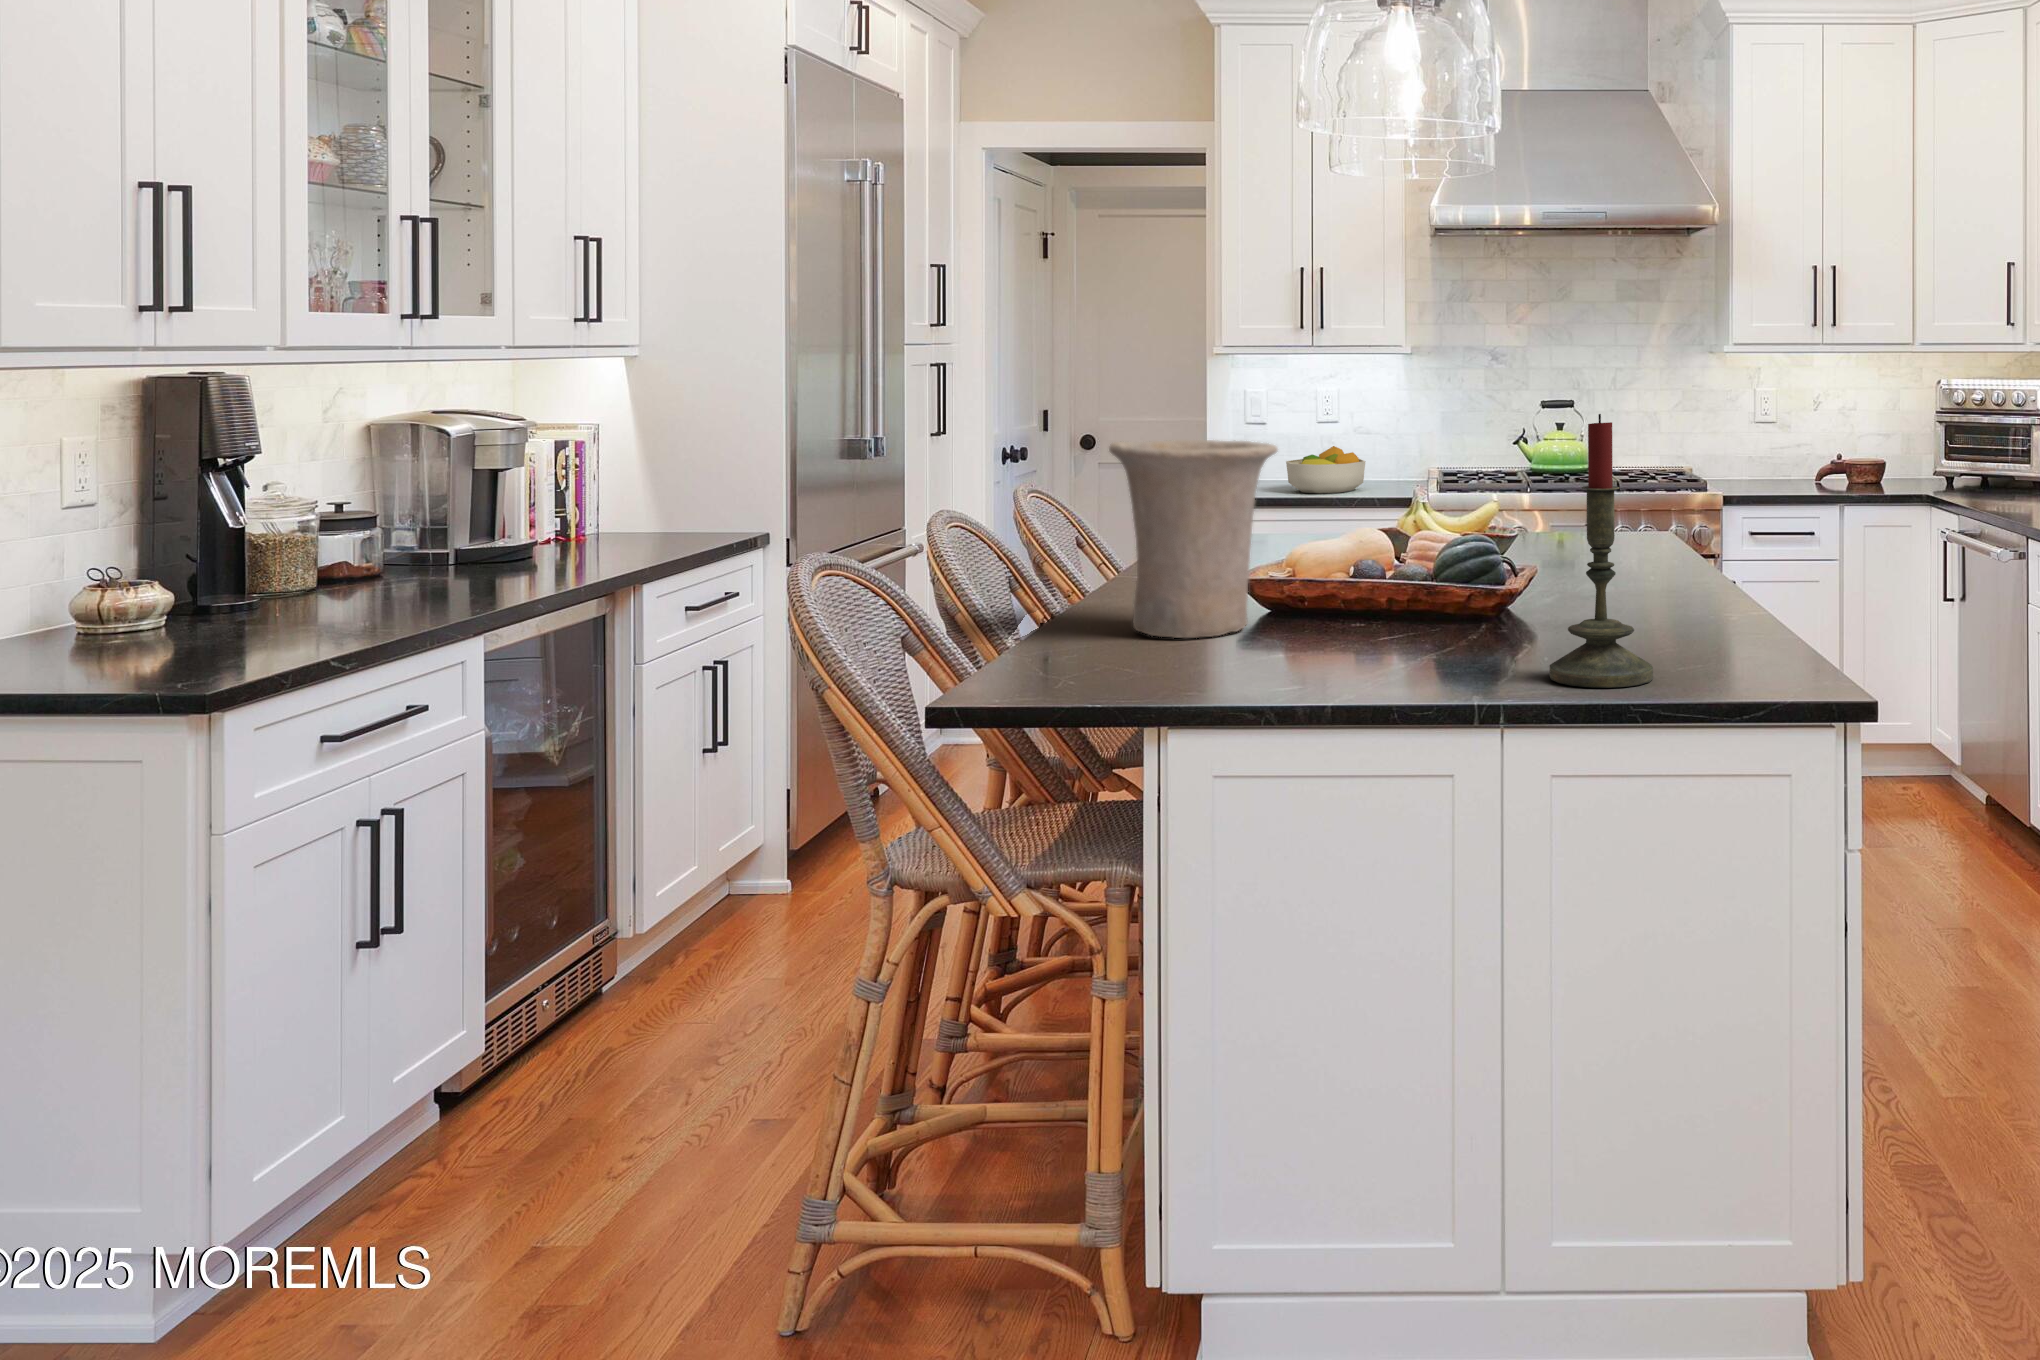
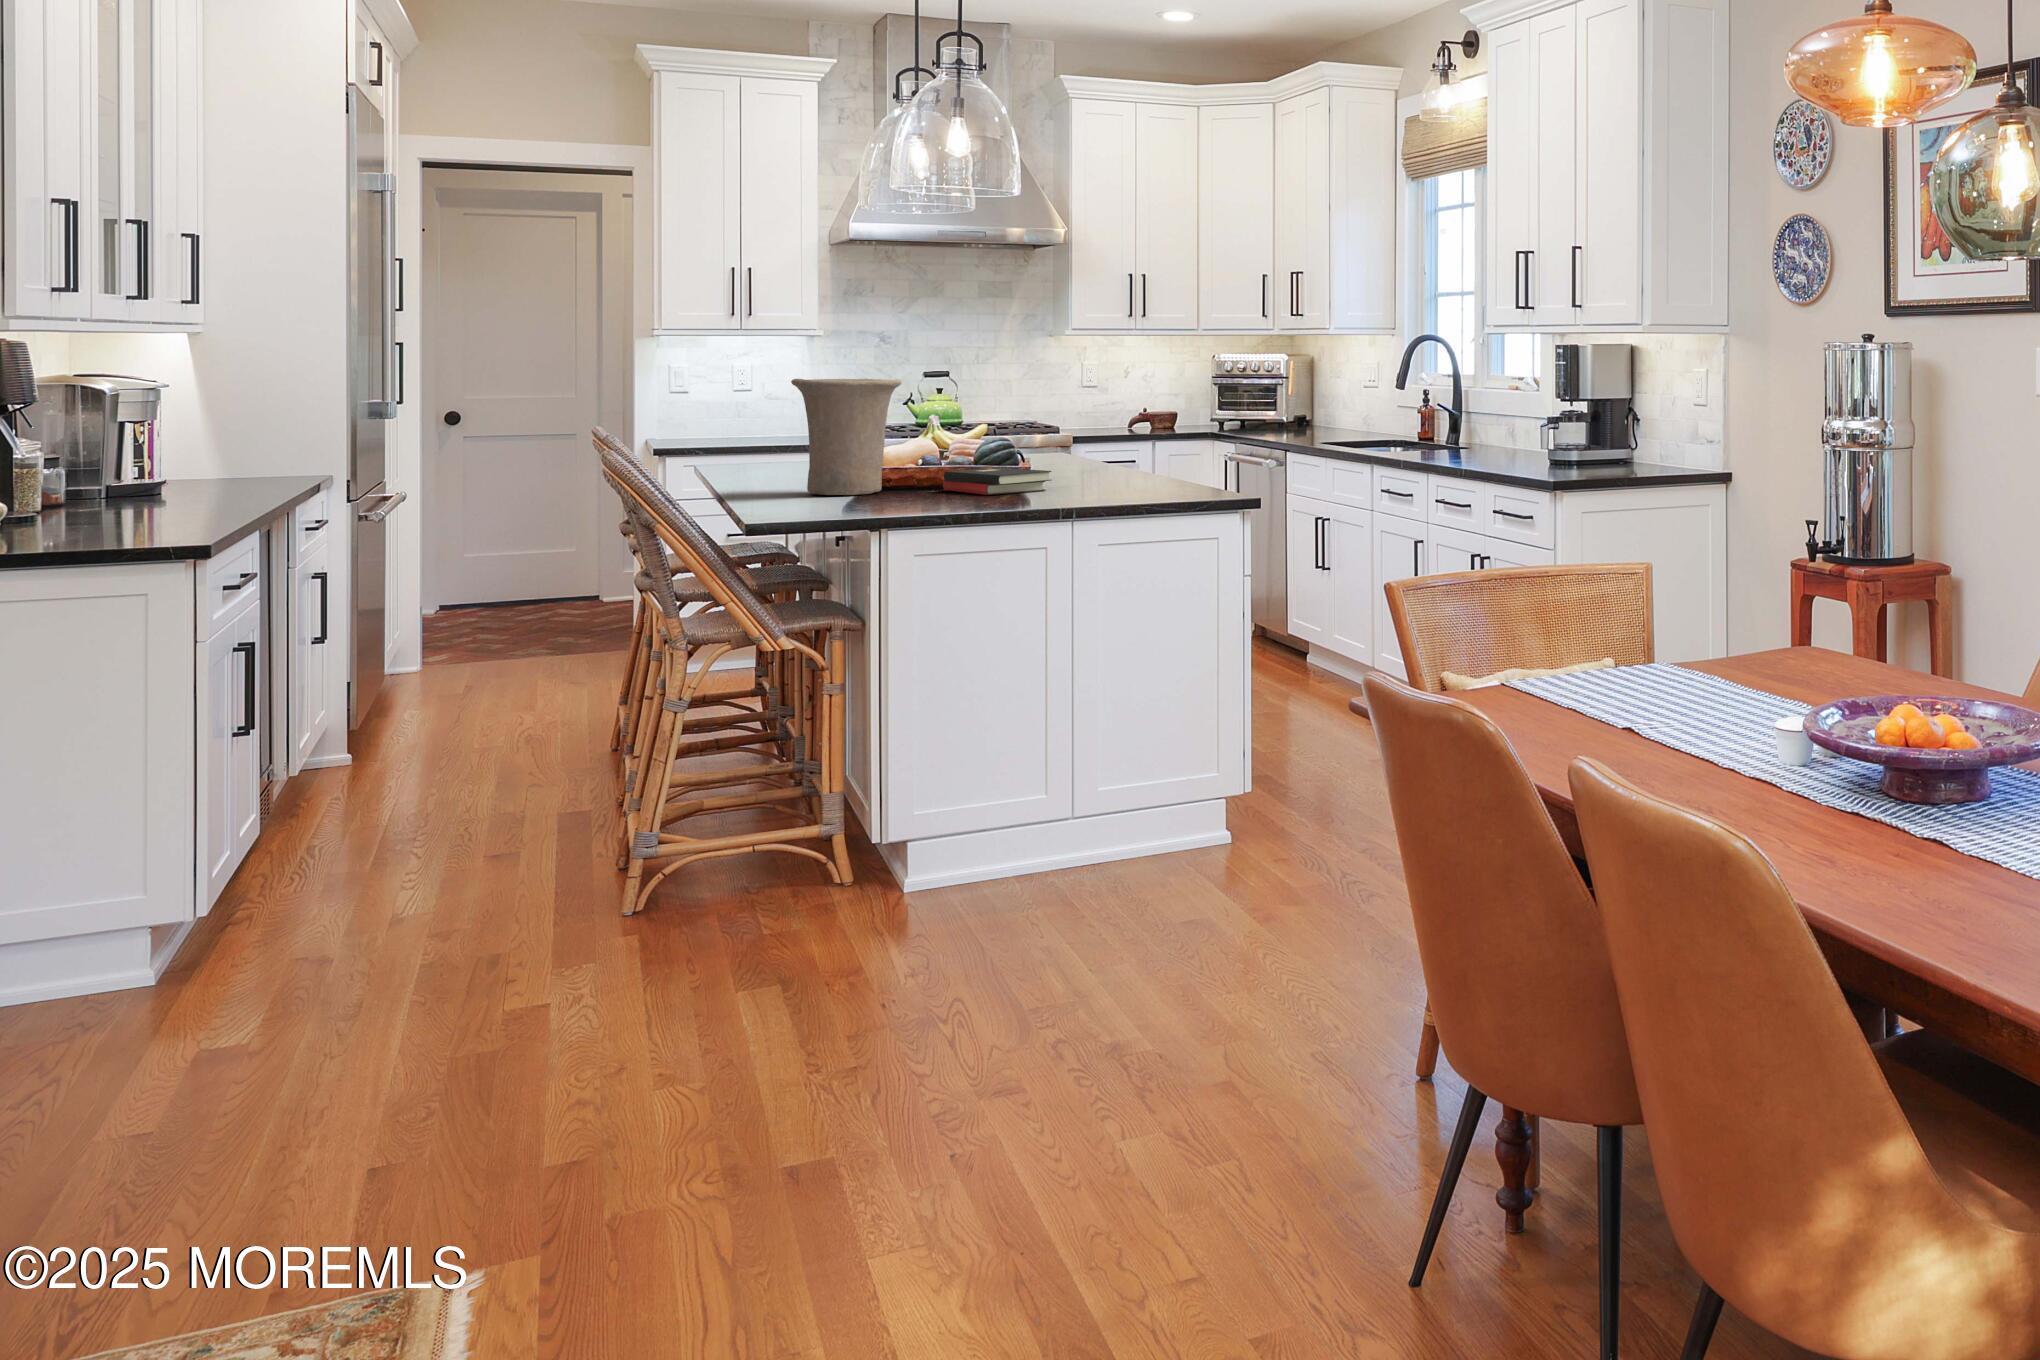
candle: present [1550,414,1653,688] -> none [1099,355,1154,495]
fruit bowl: present [1286,446,1365,493] -> none [716,408,786,444]
hardback book: none [1328,599,1493,661] -> present [943,468,1051,495]

